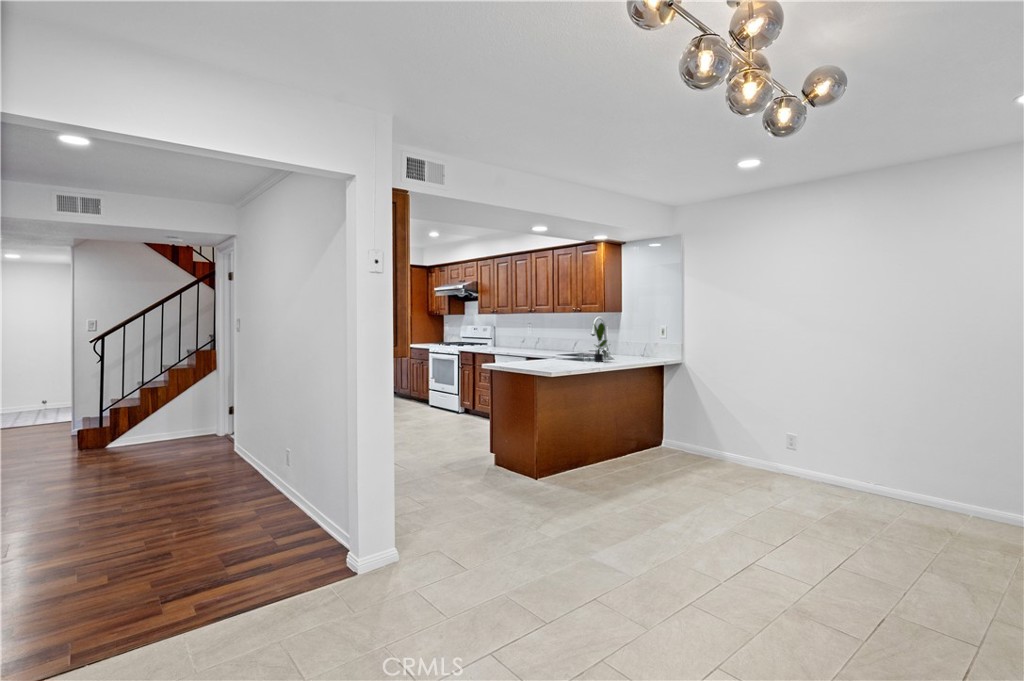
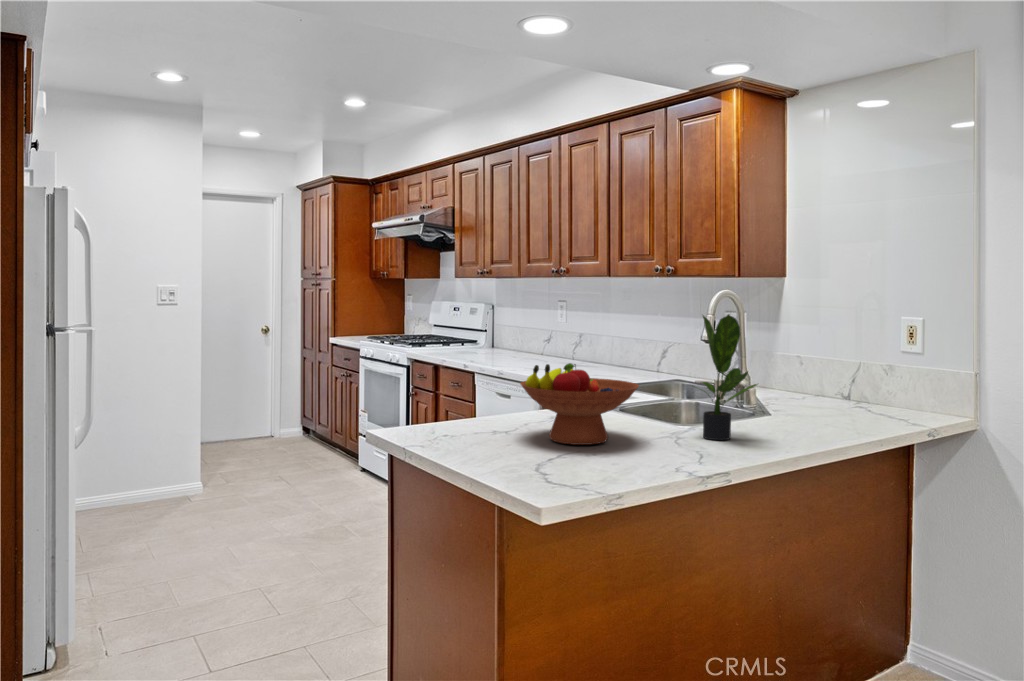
fruit bowl: none [539,338,575,362] -> present [520,363,639,445]

